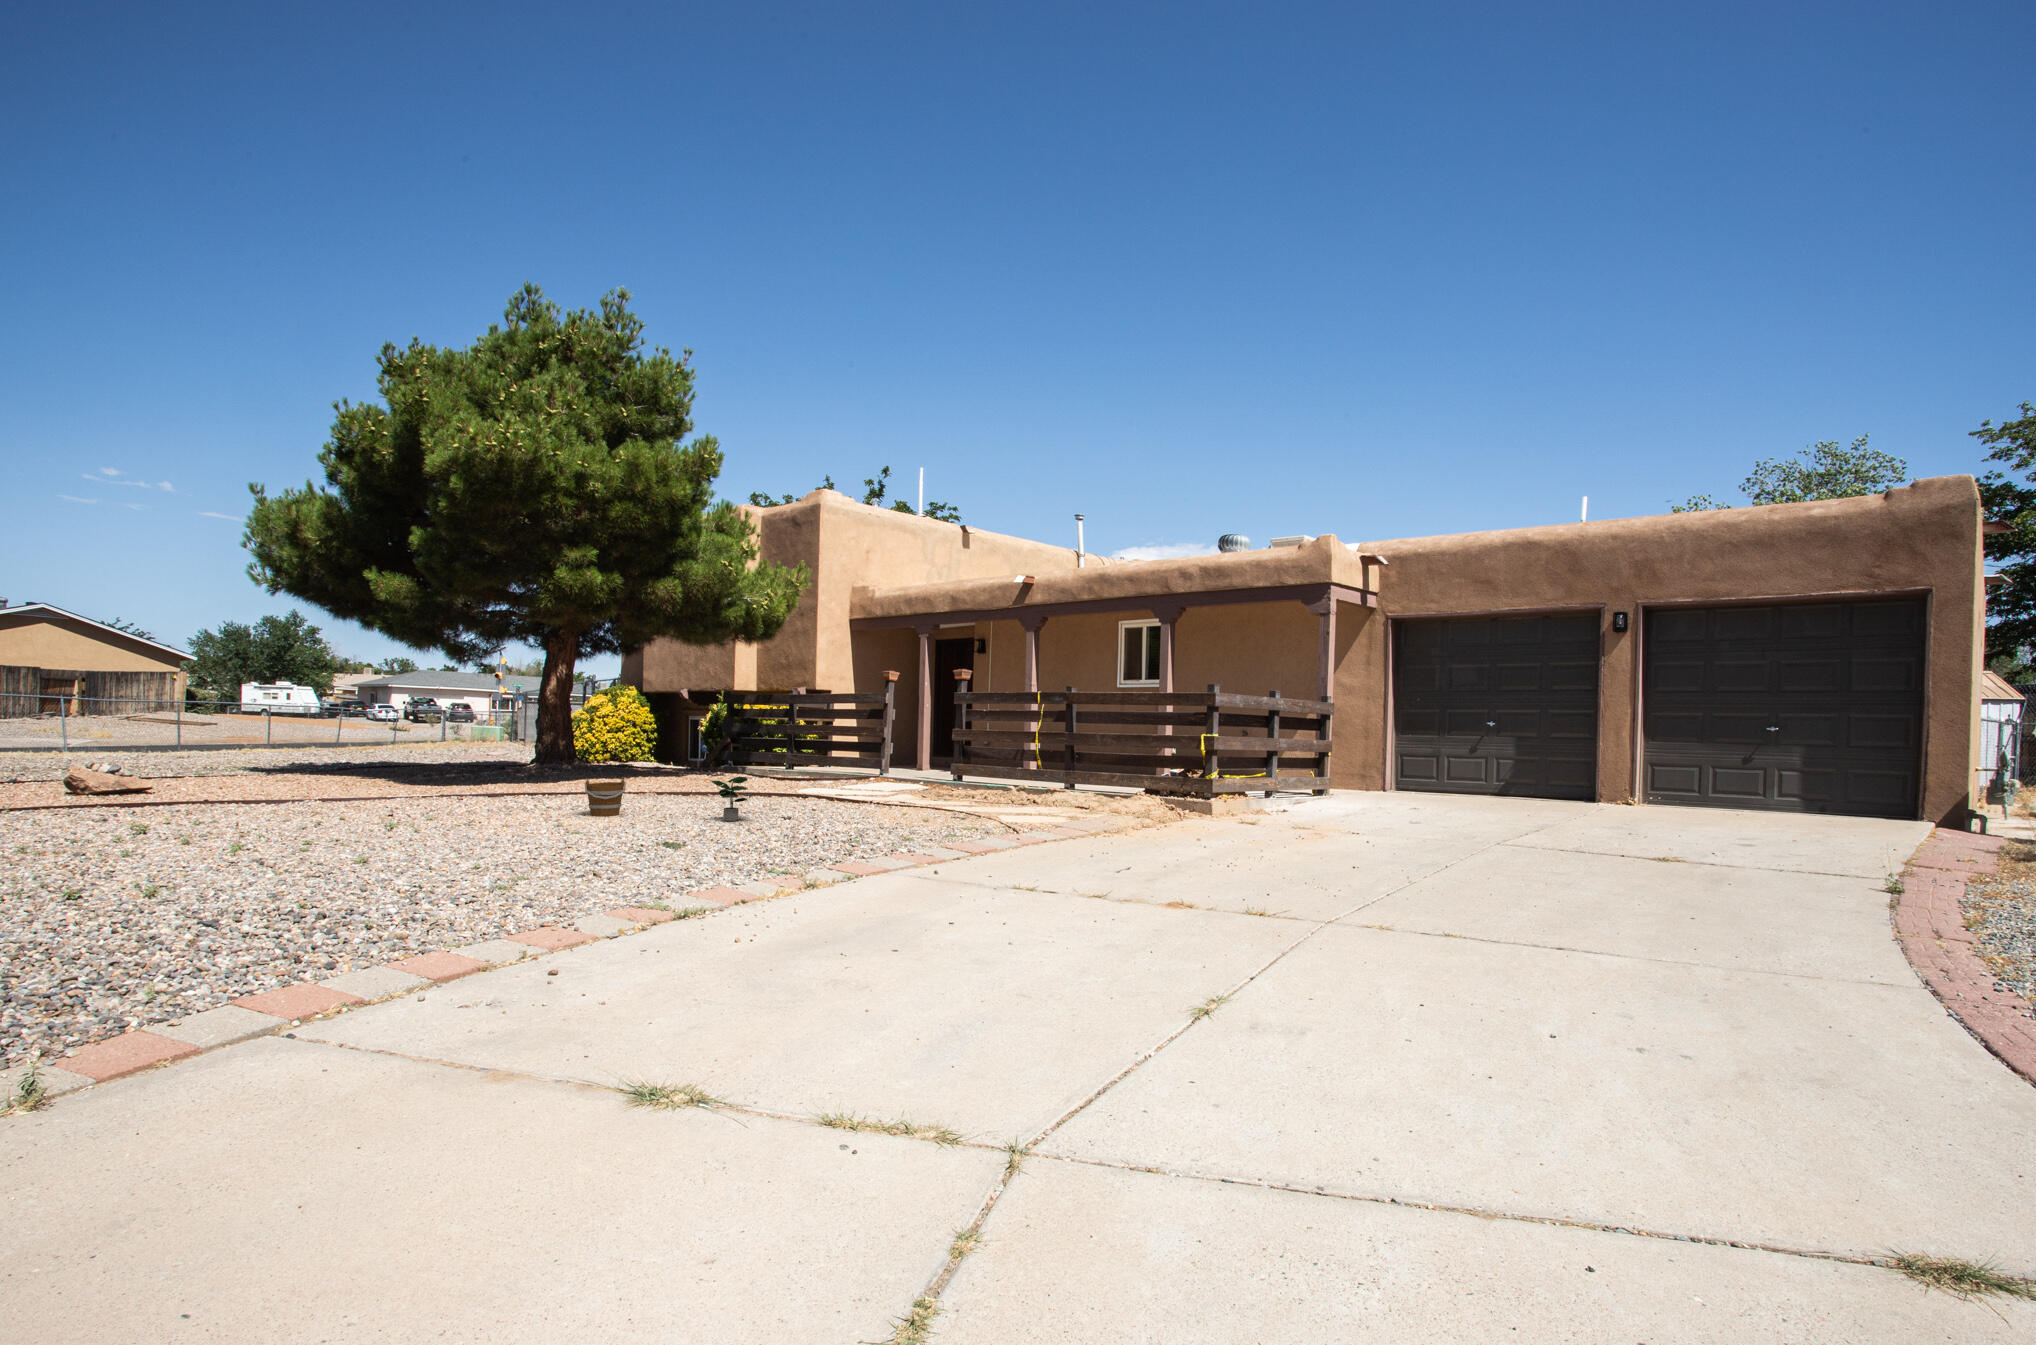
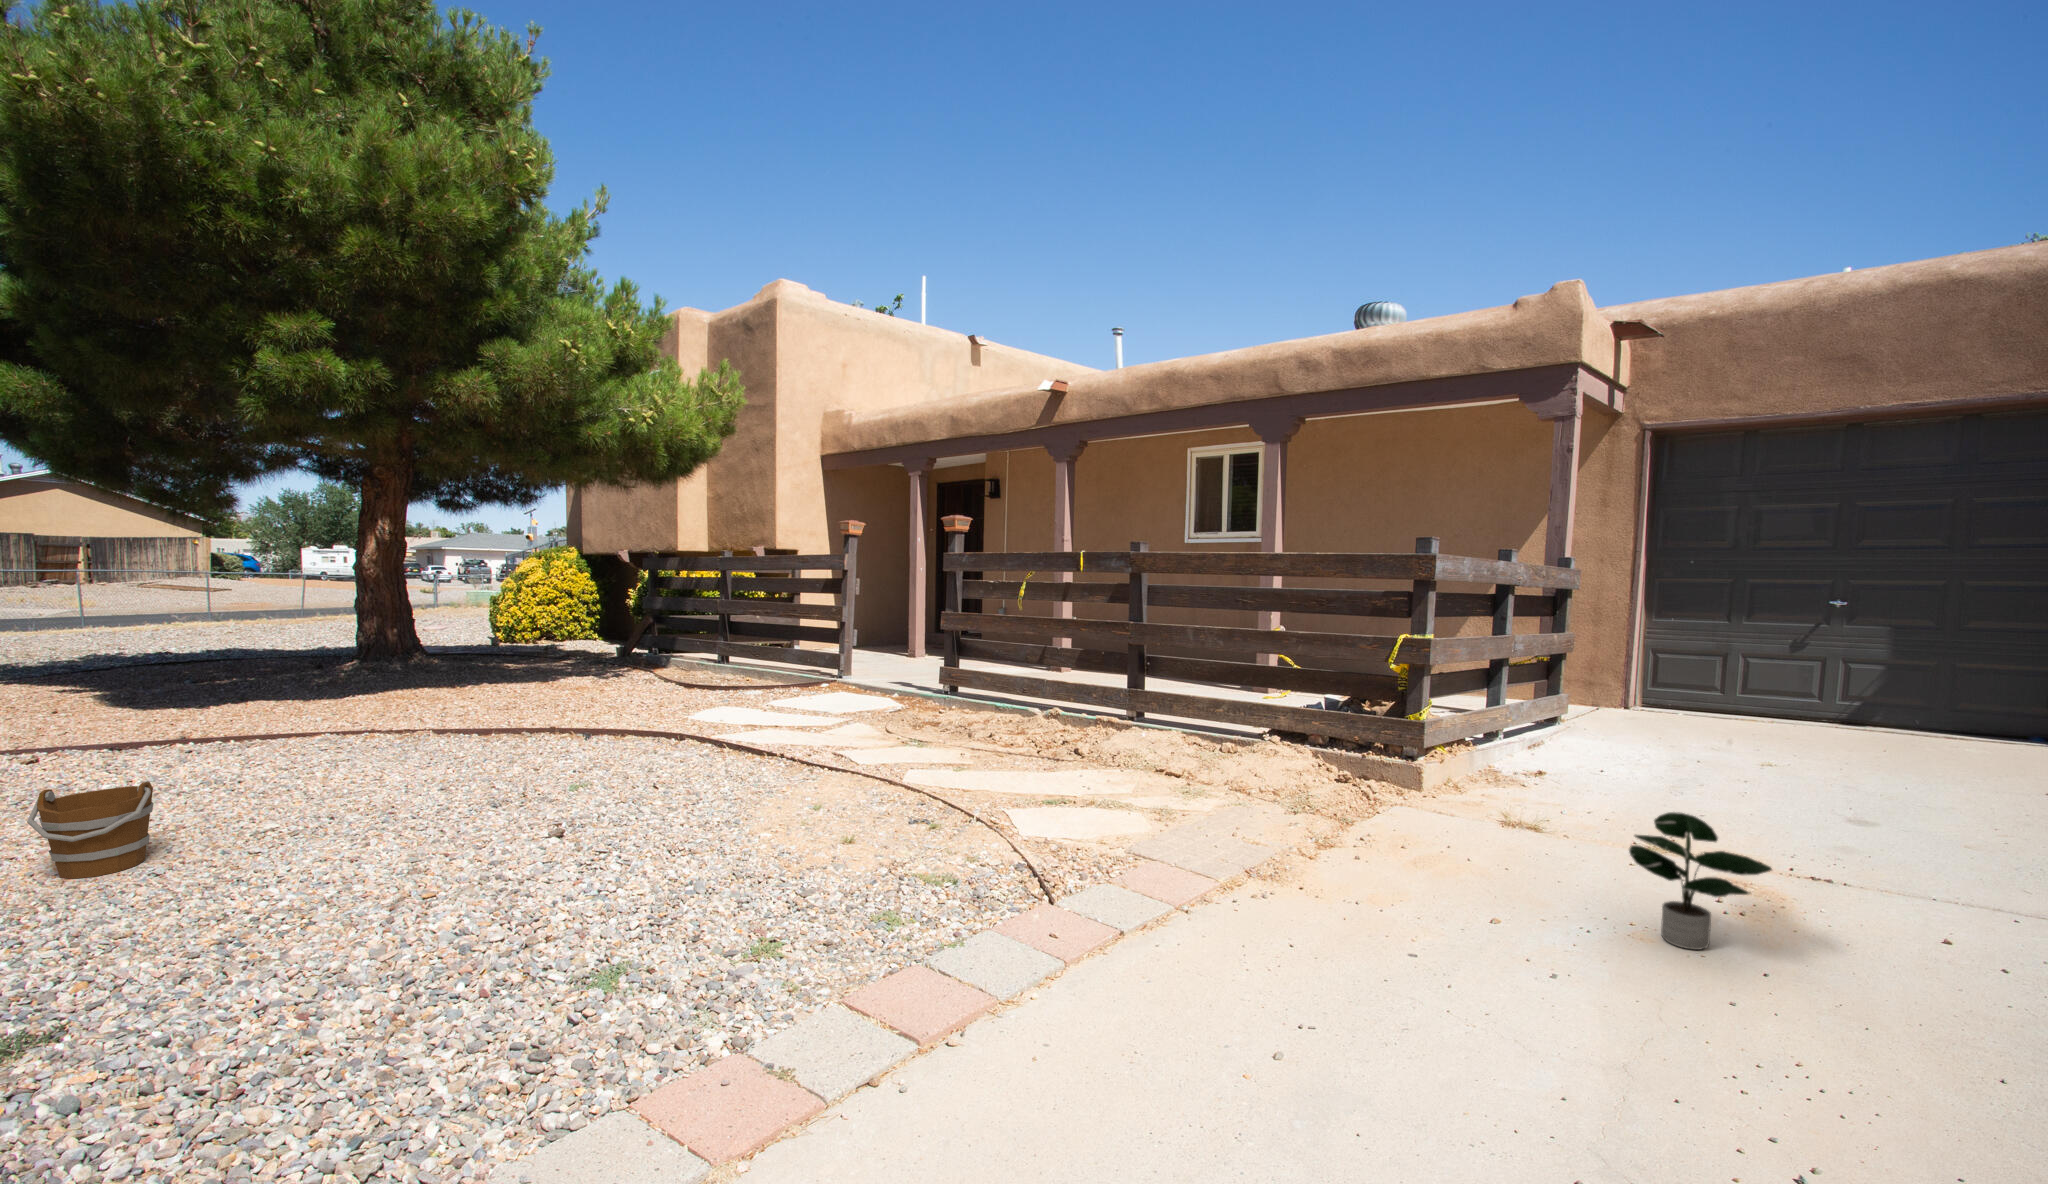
potted plant: present [711,777,748,821] -> present [1629,812,1772,950]

